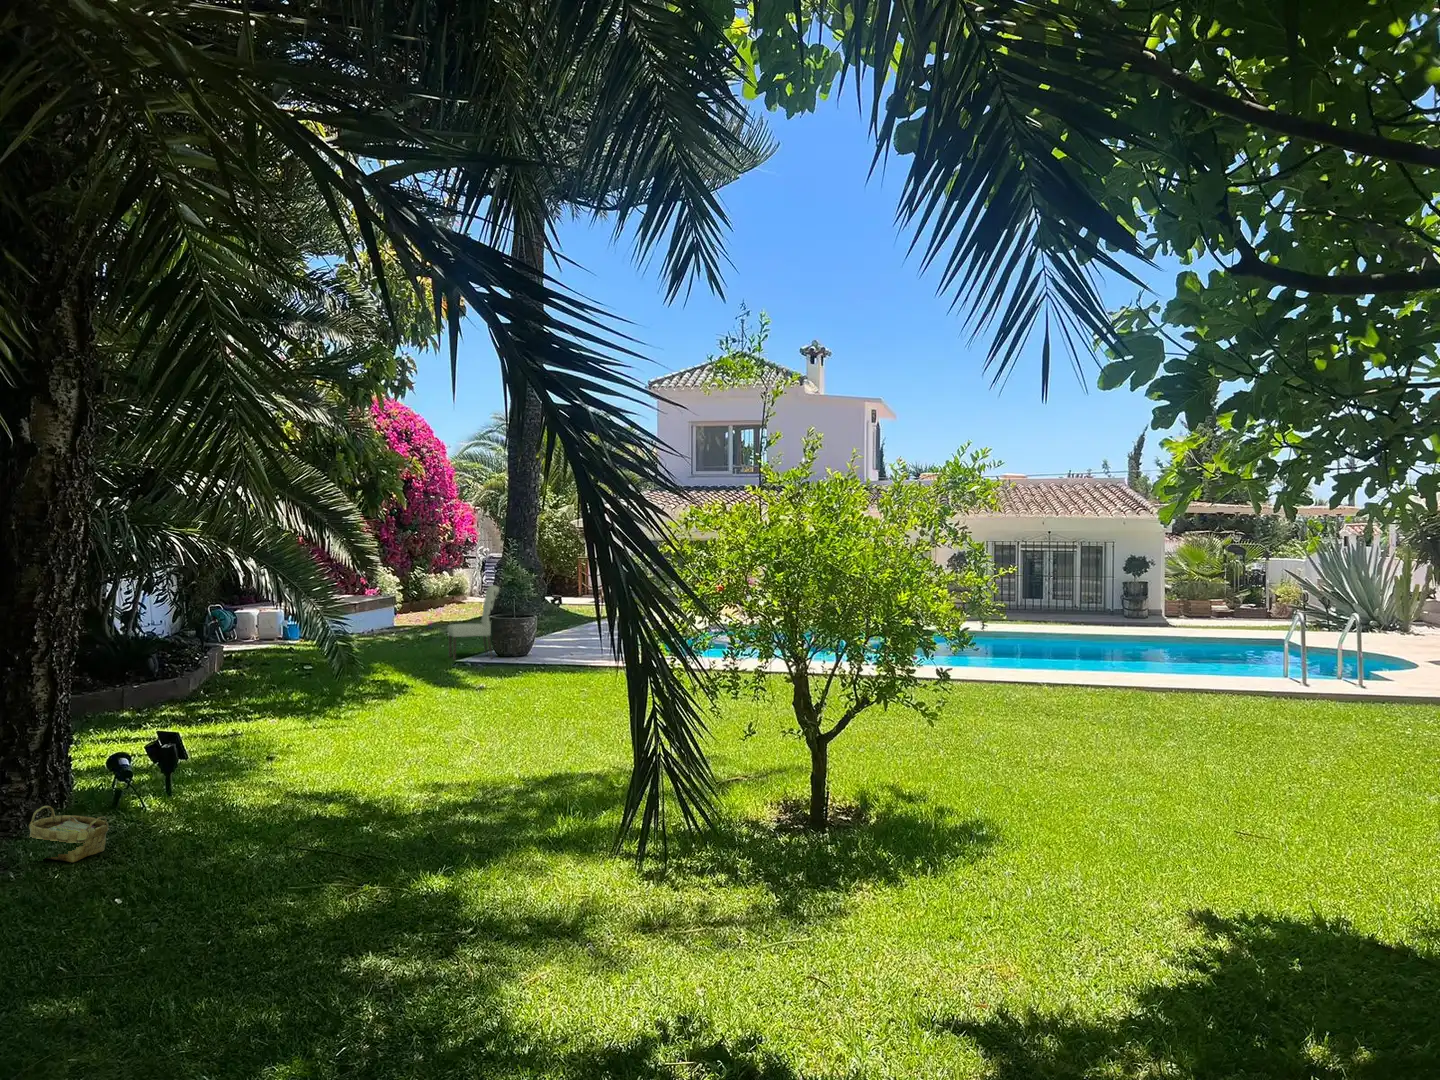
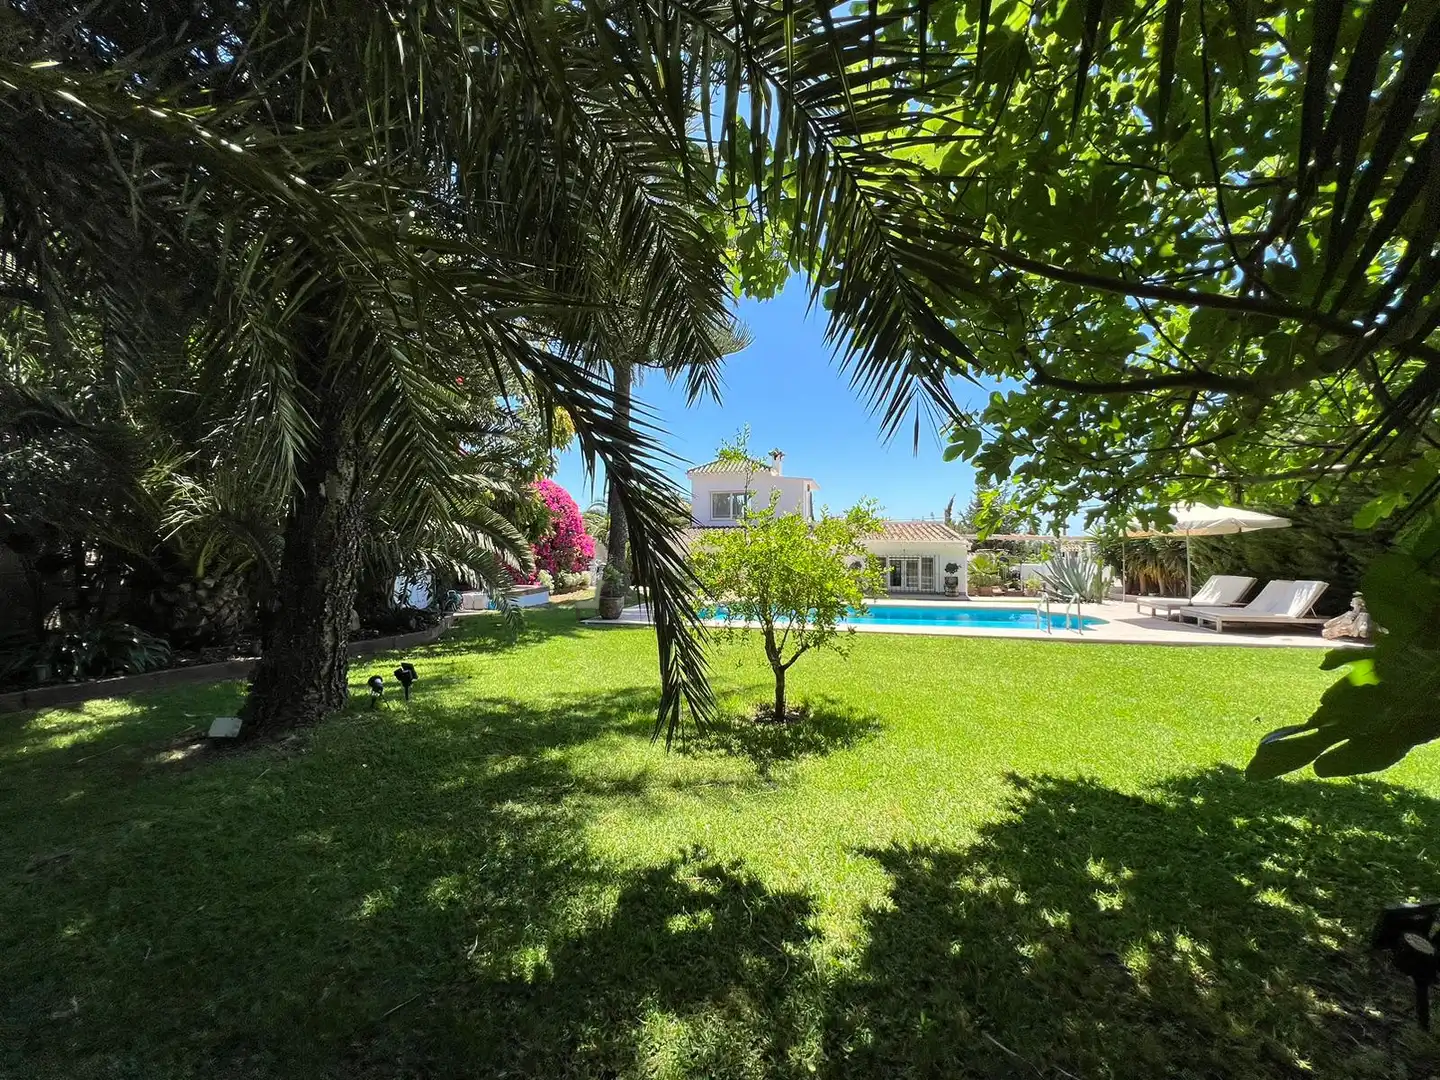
woven basket: present [29,806,108,863] -> none [320,708,366,742]

